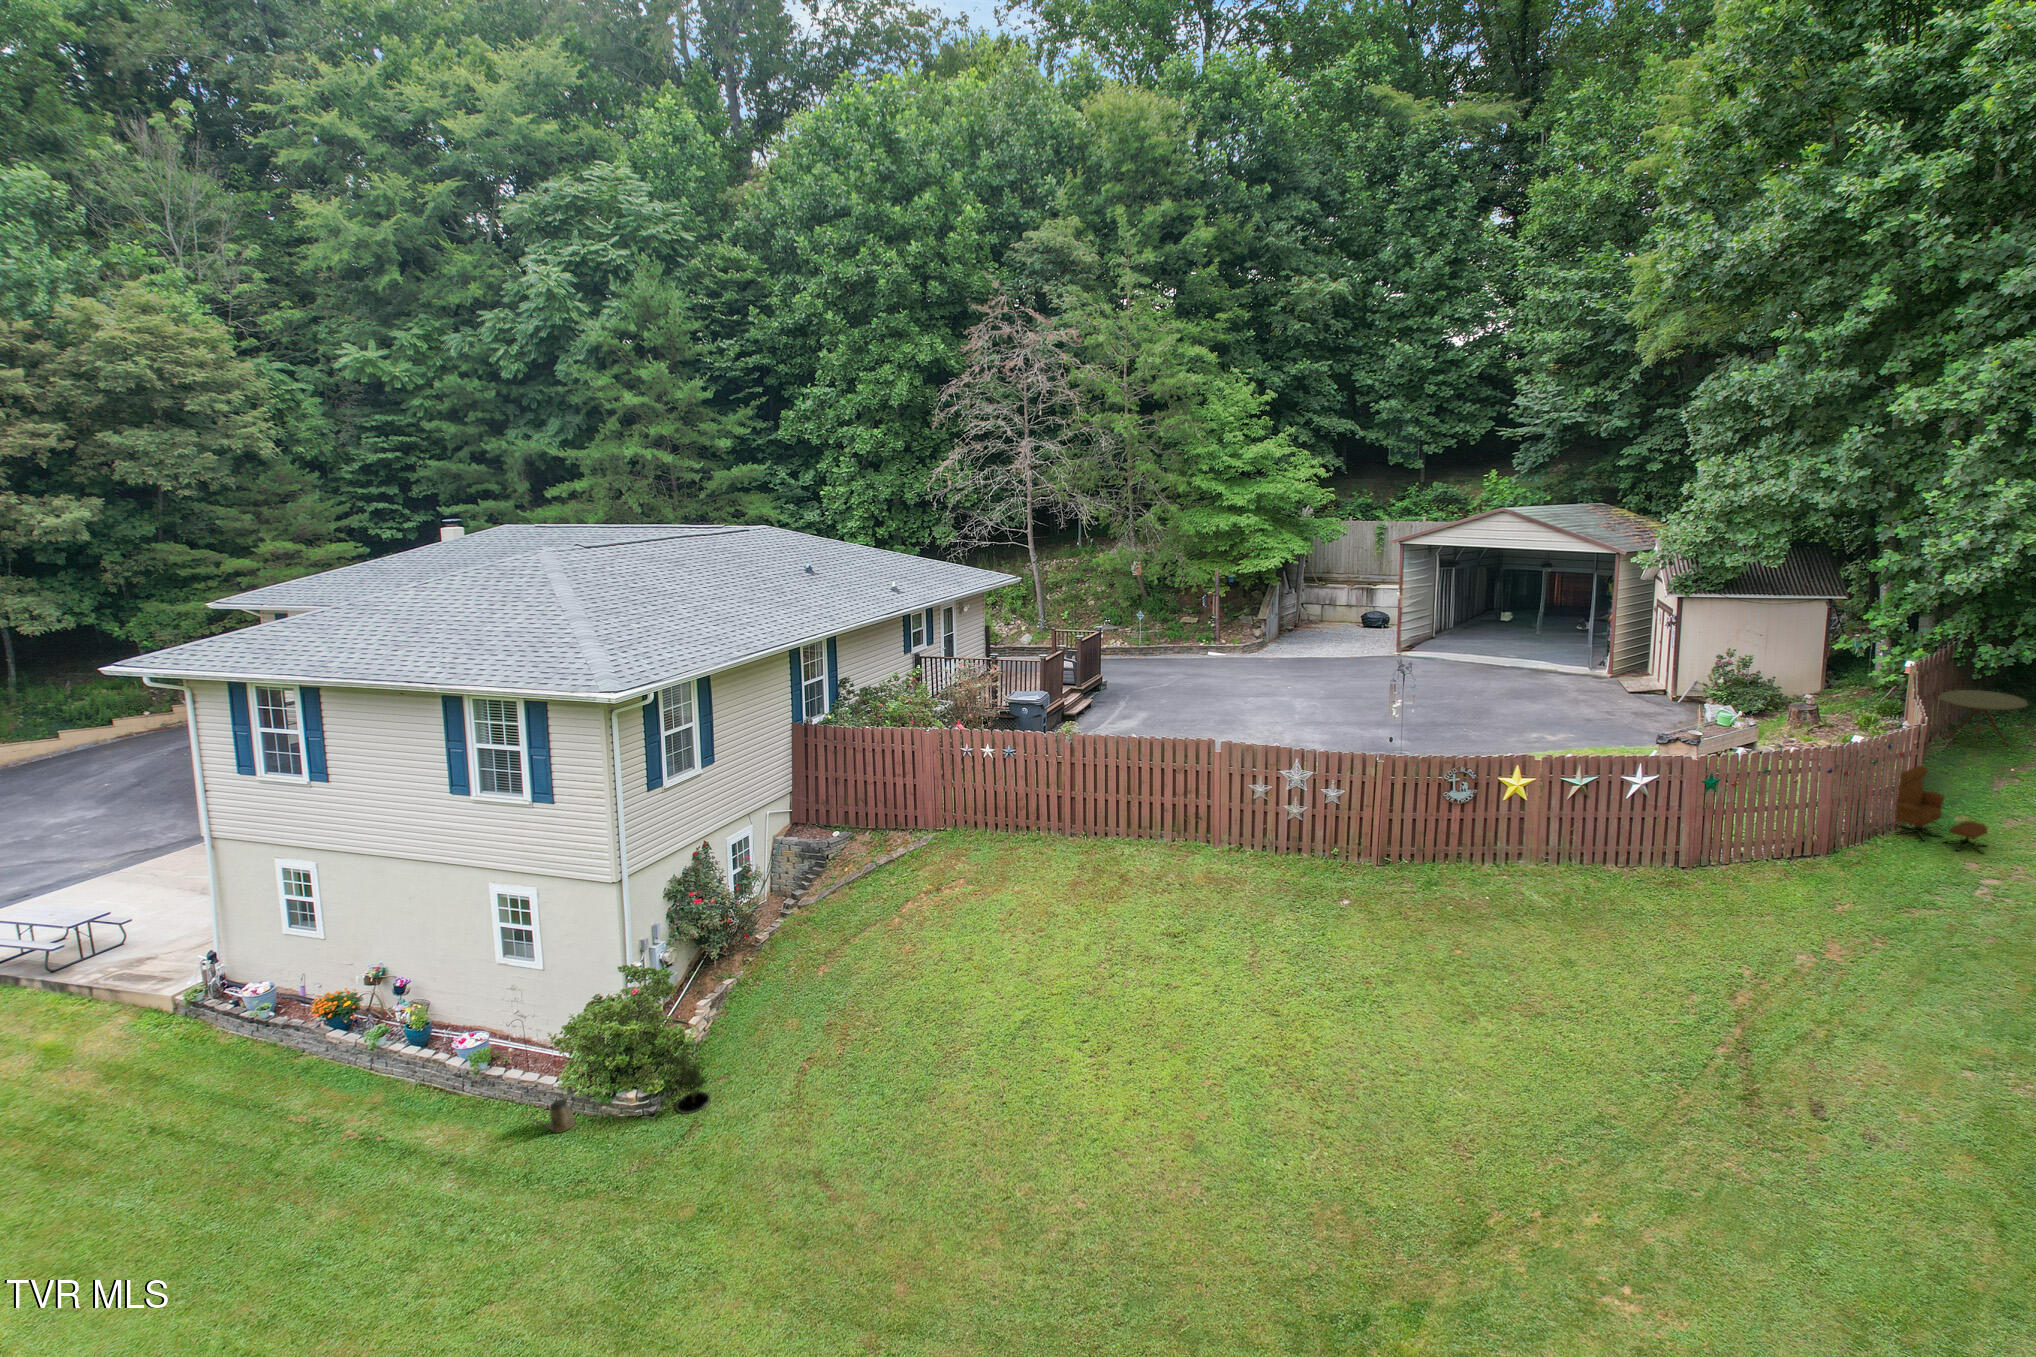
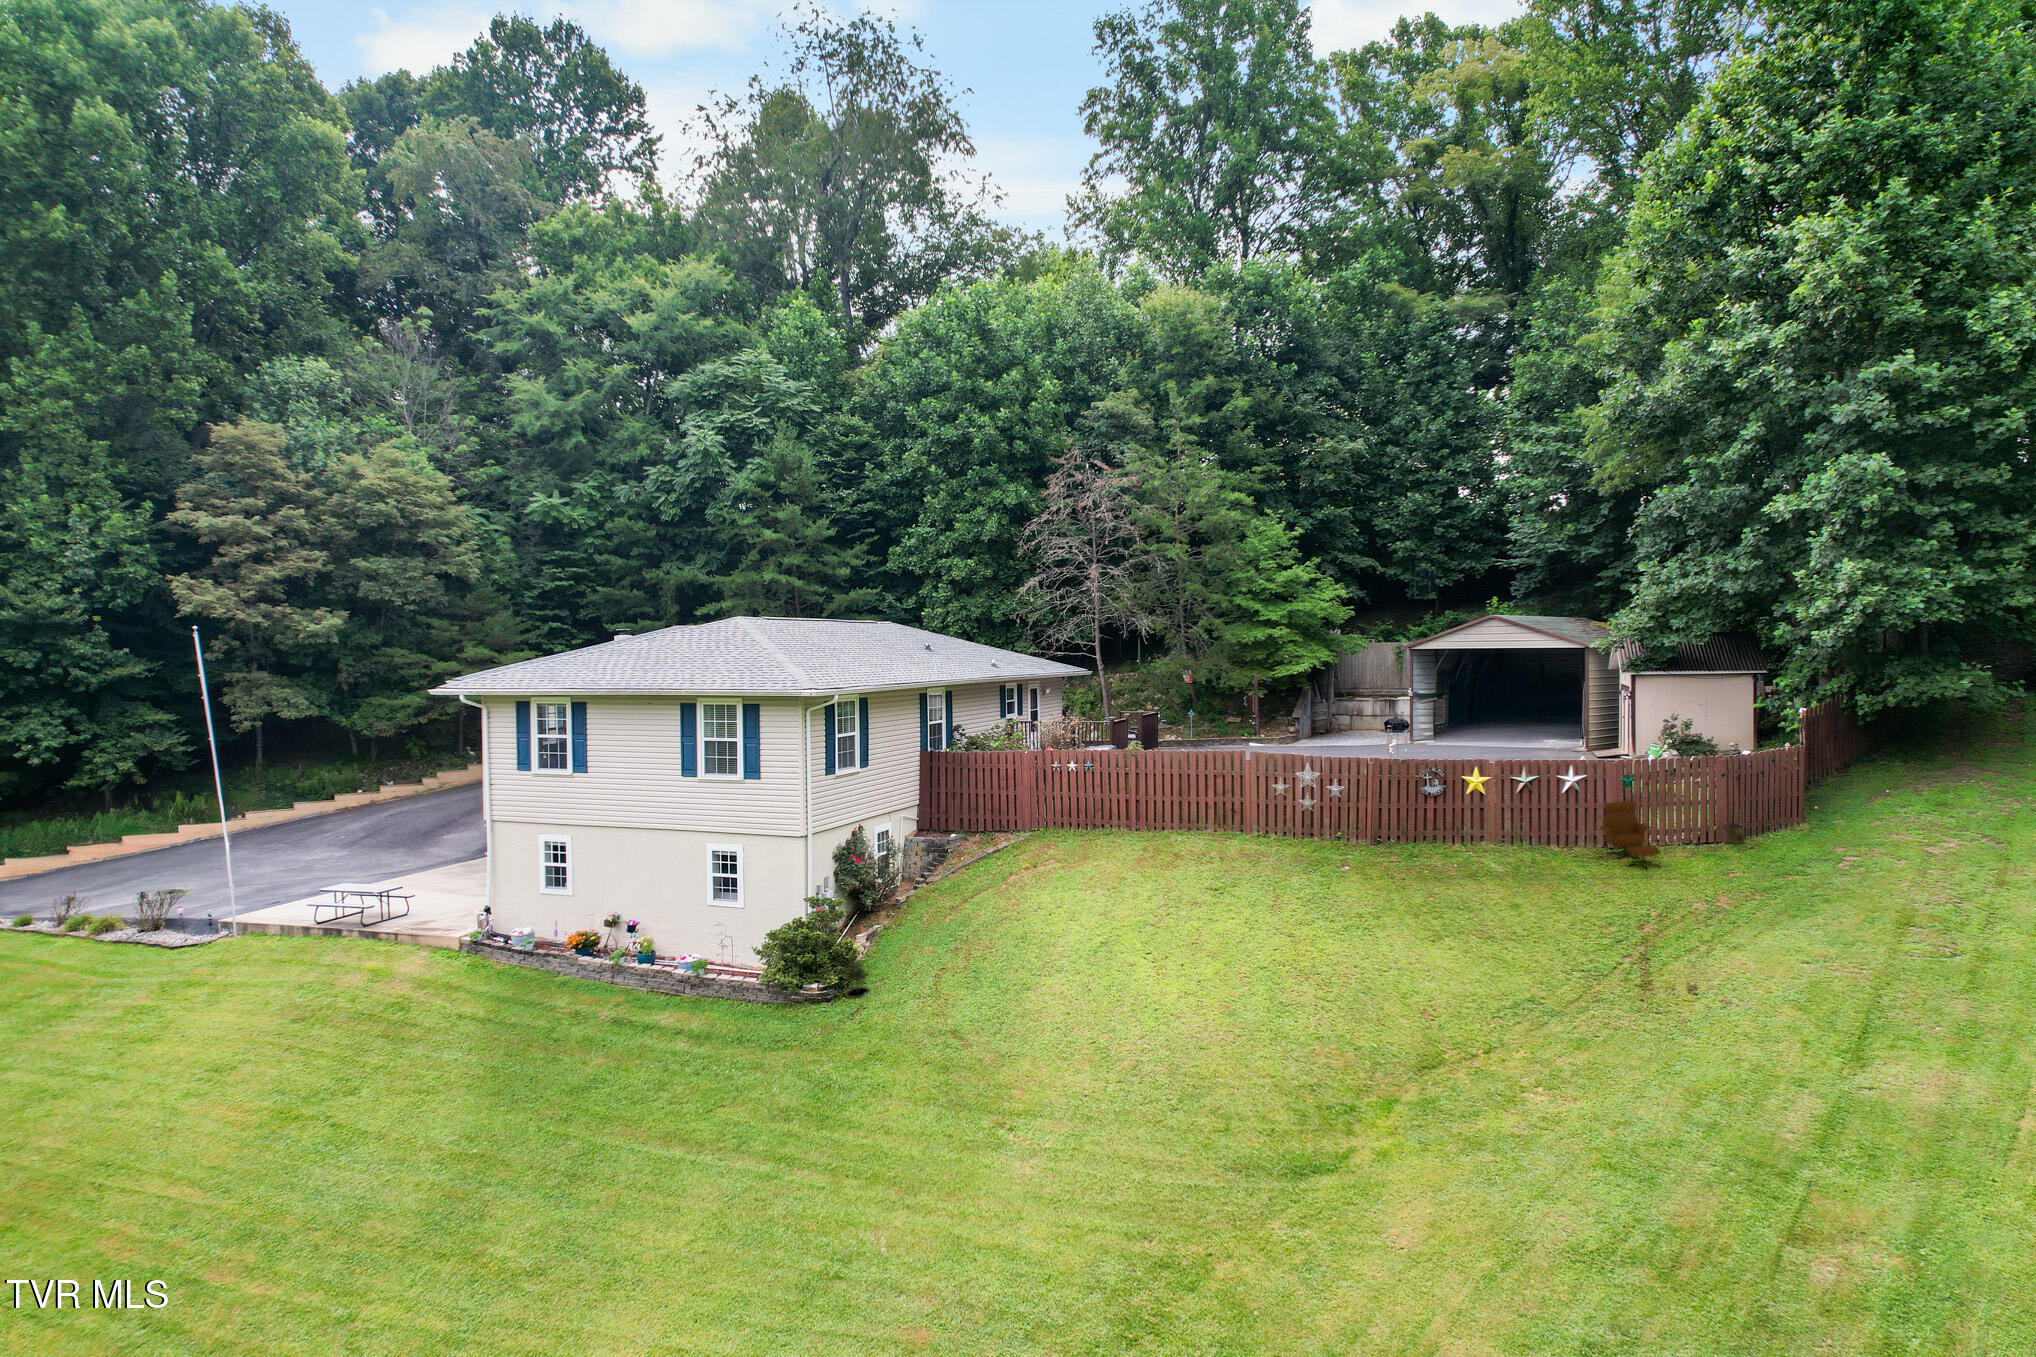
round table: present [1939,690,2027,745] -> none [1834,732,1903,776]
lounge chair: present [1895,766,1988,853] -> present [1600,801,1660,868]
watering can: present [531,1095,576,1133] -> present [1723,823,1749,844]

